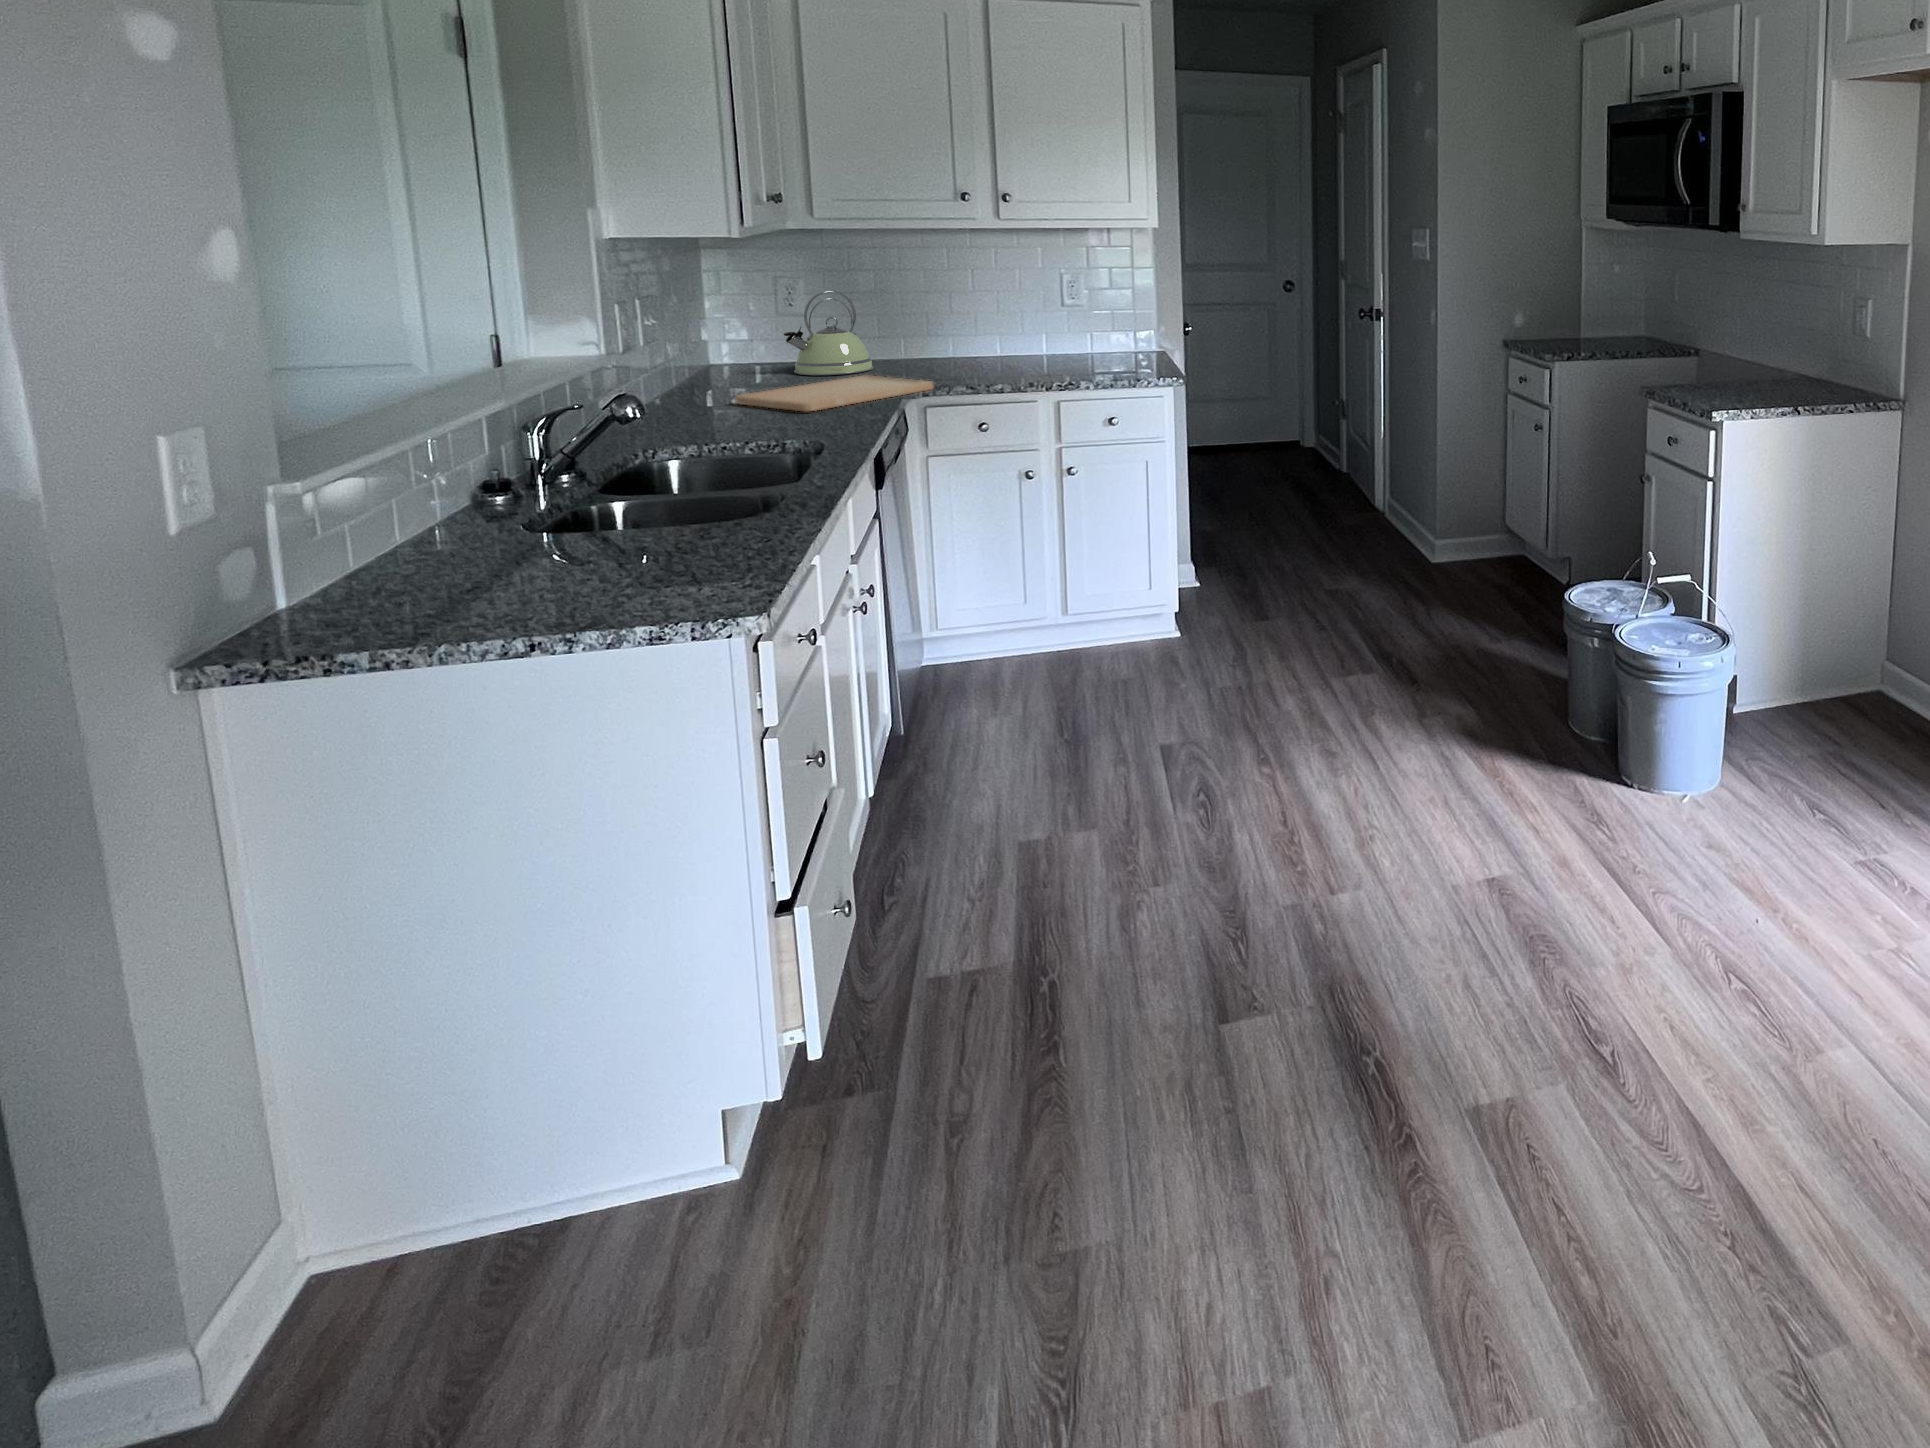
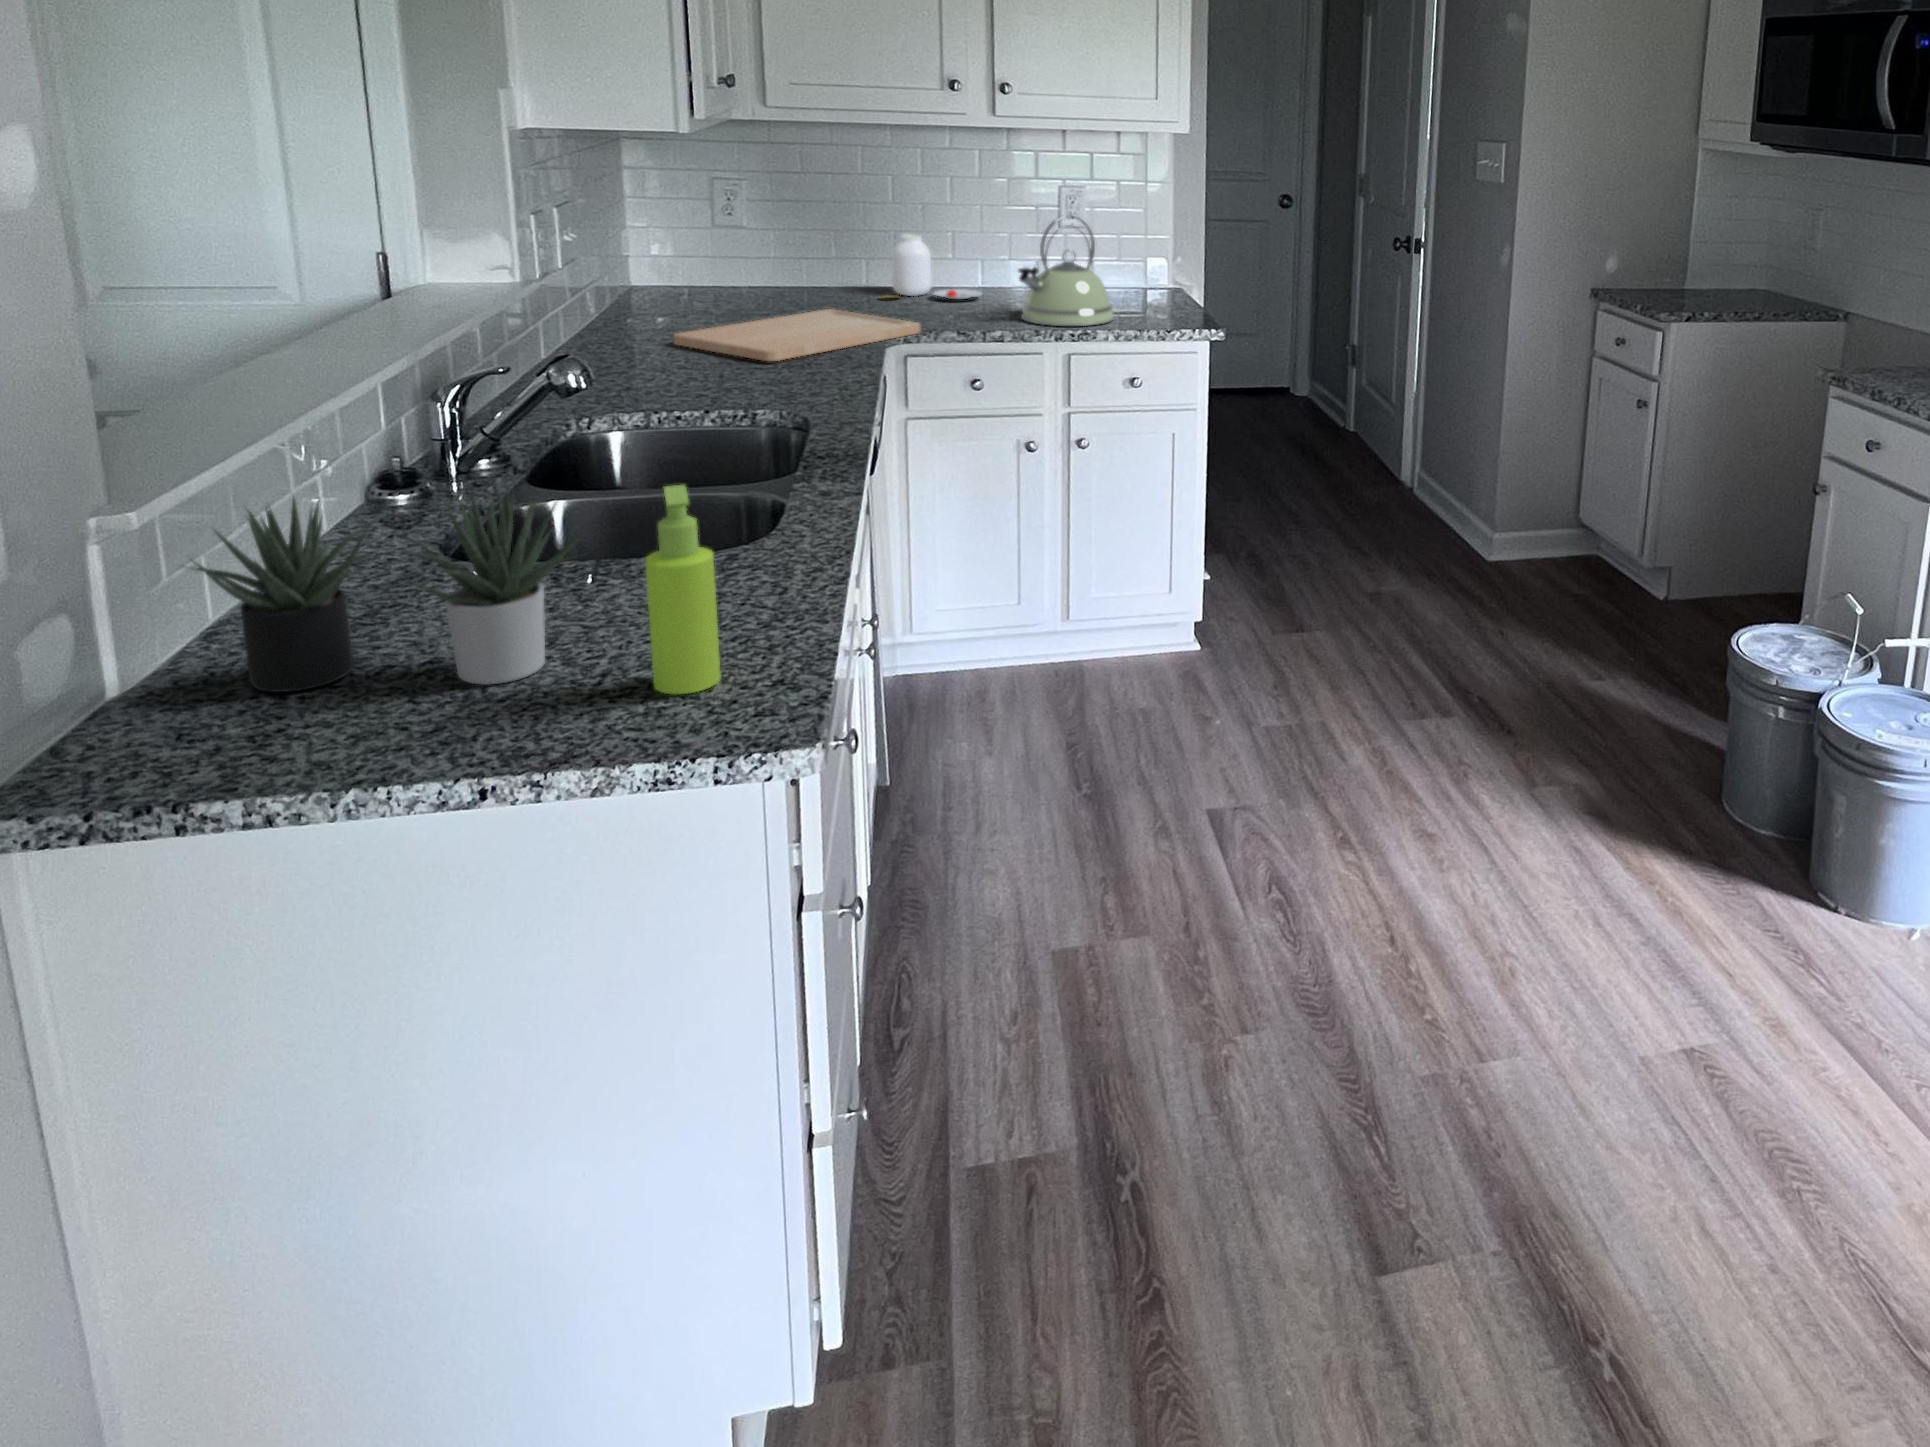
kettle: present [784,291,873,375] -> present [1018,215,1114,326]
jar: none [909,317,993,368] -> present [883,234,982,299]
soap dispenser: none [648,453,703,593] -> present [645,485,721,694]
succulent plant: none [333,459,615,602] -> present [194,491,582,692]

